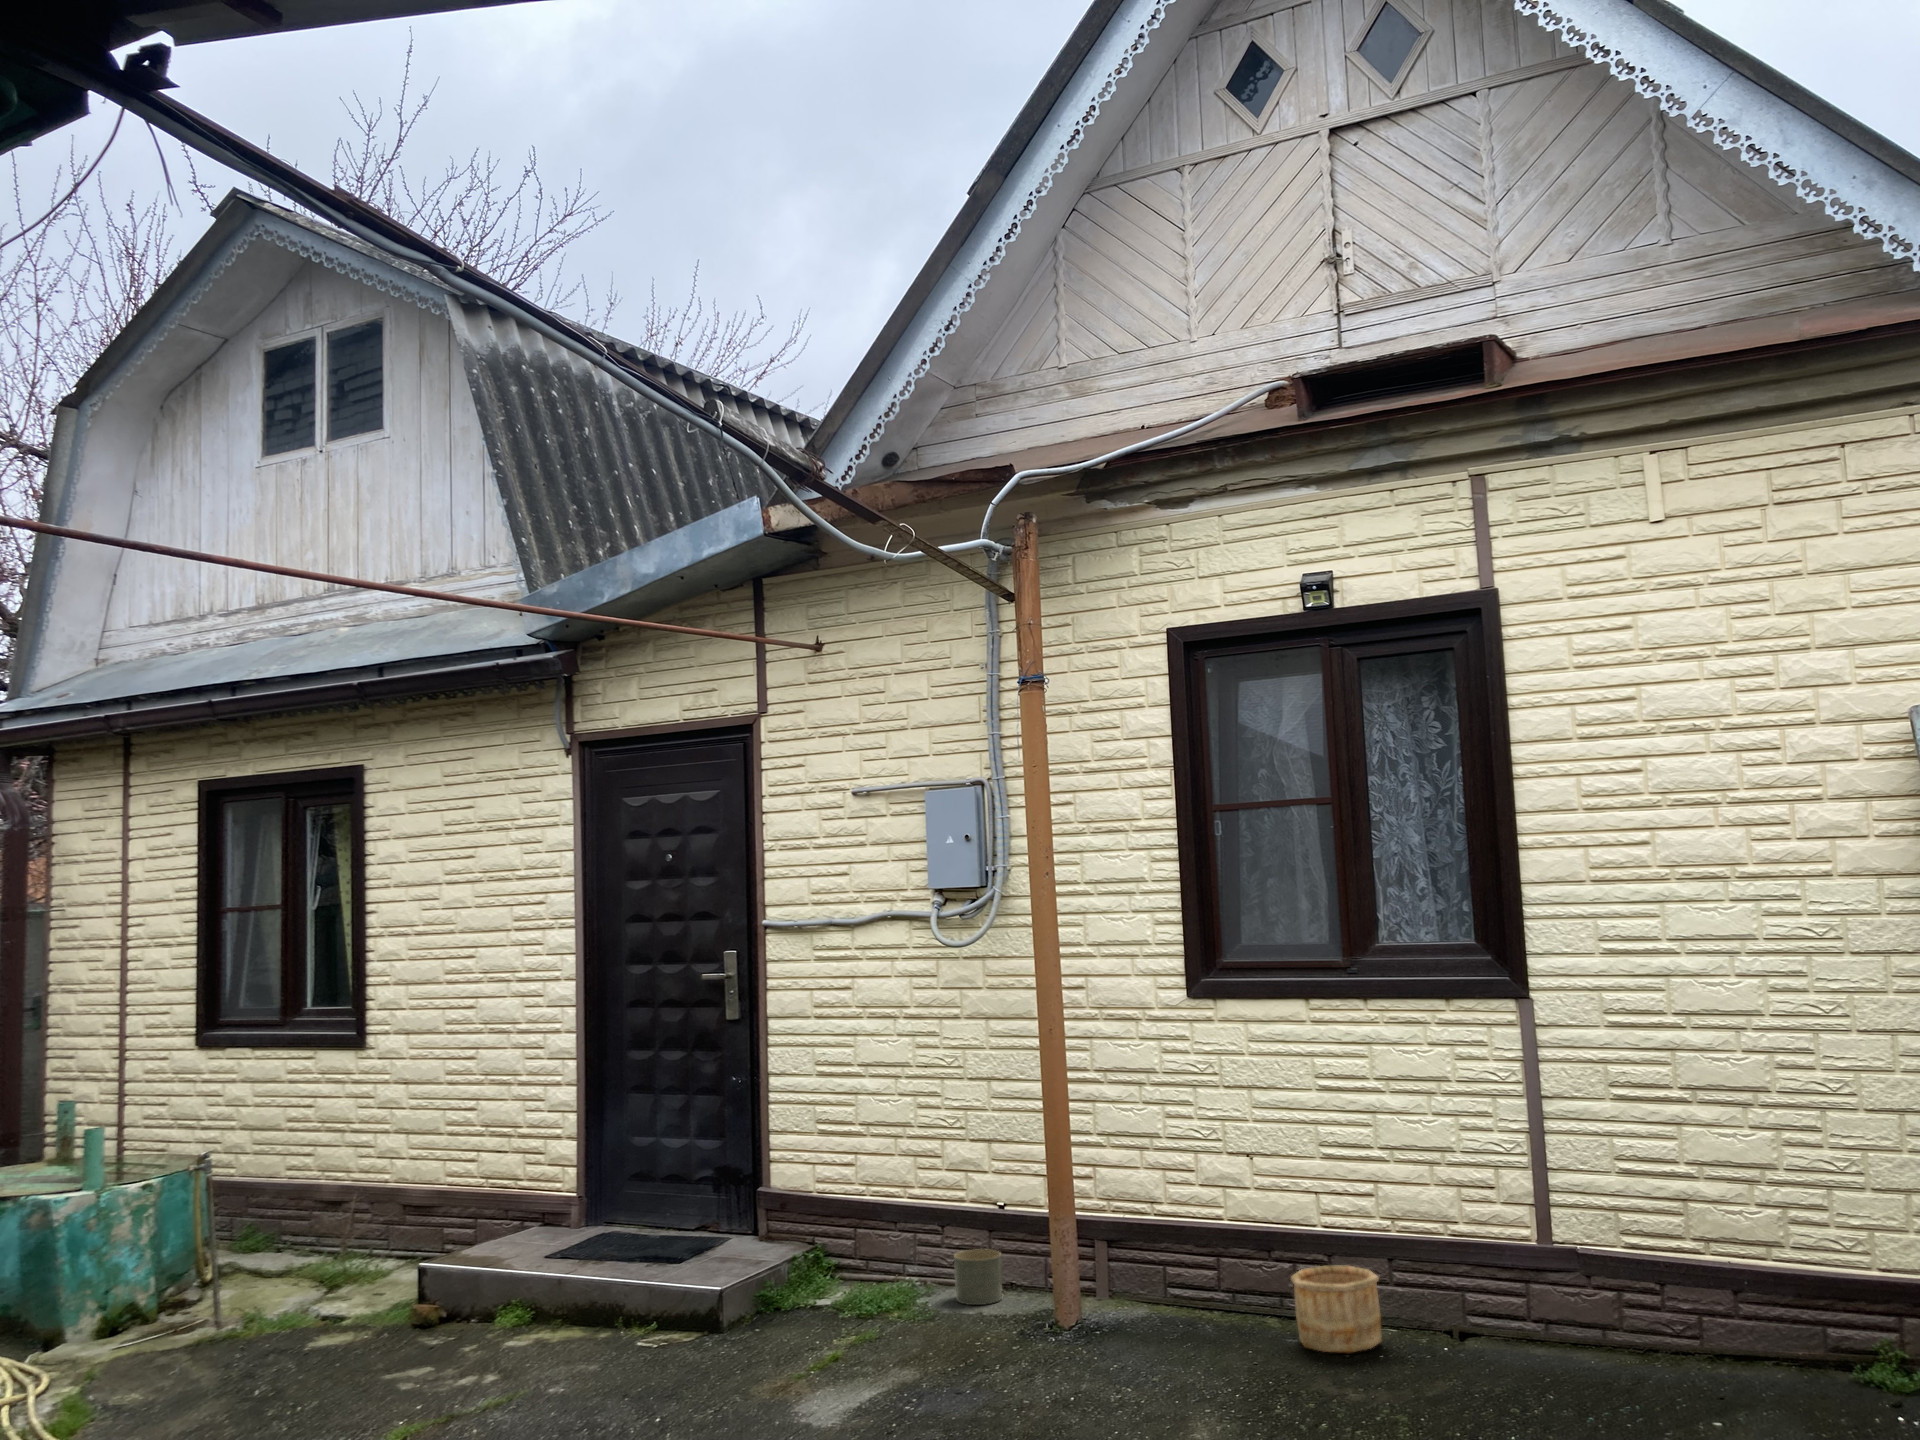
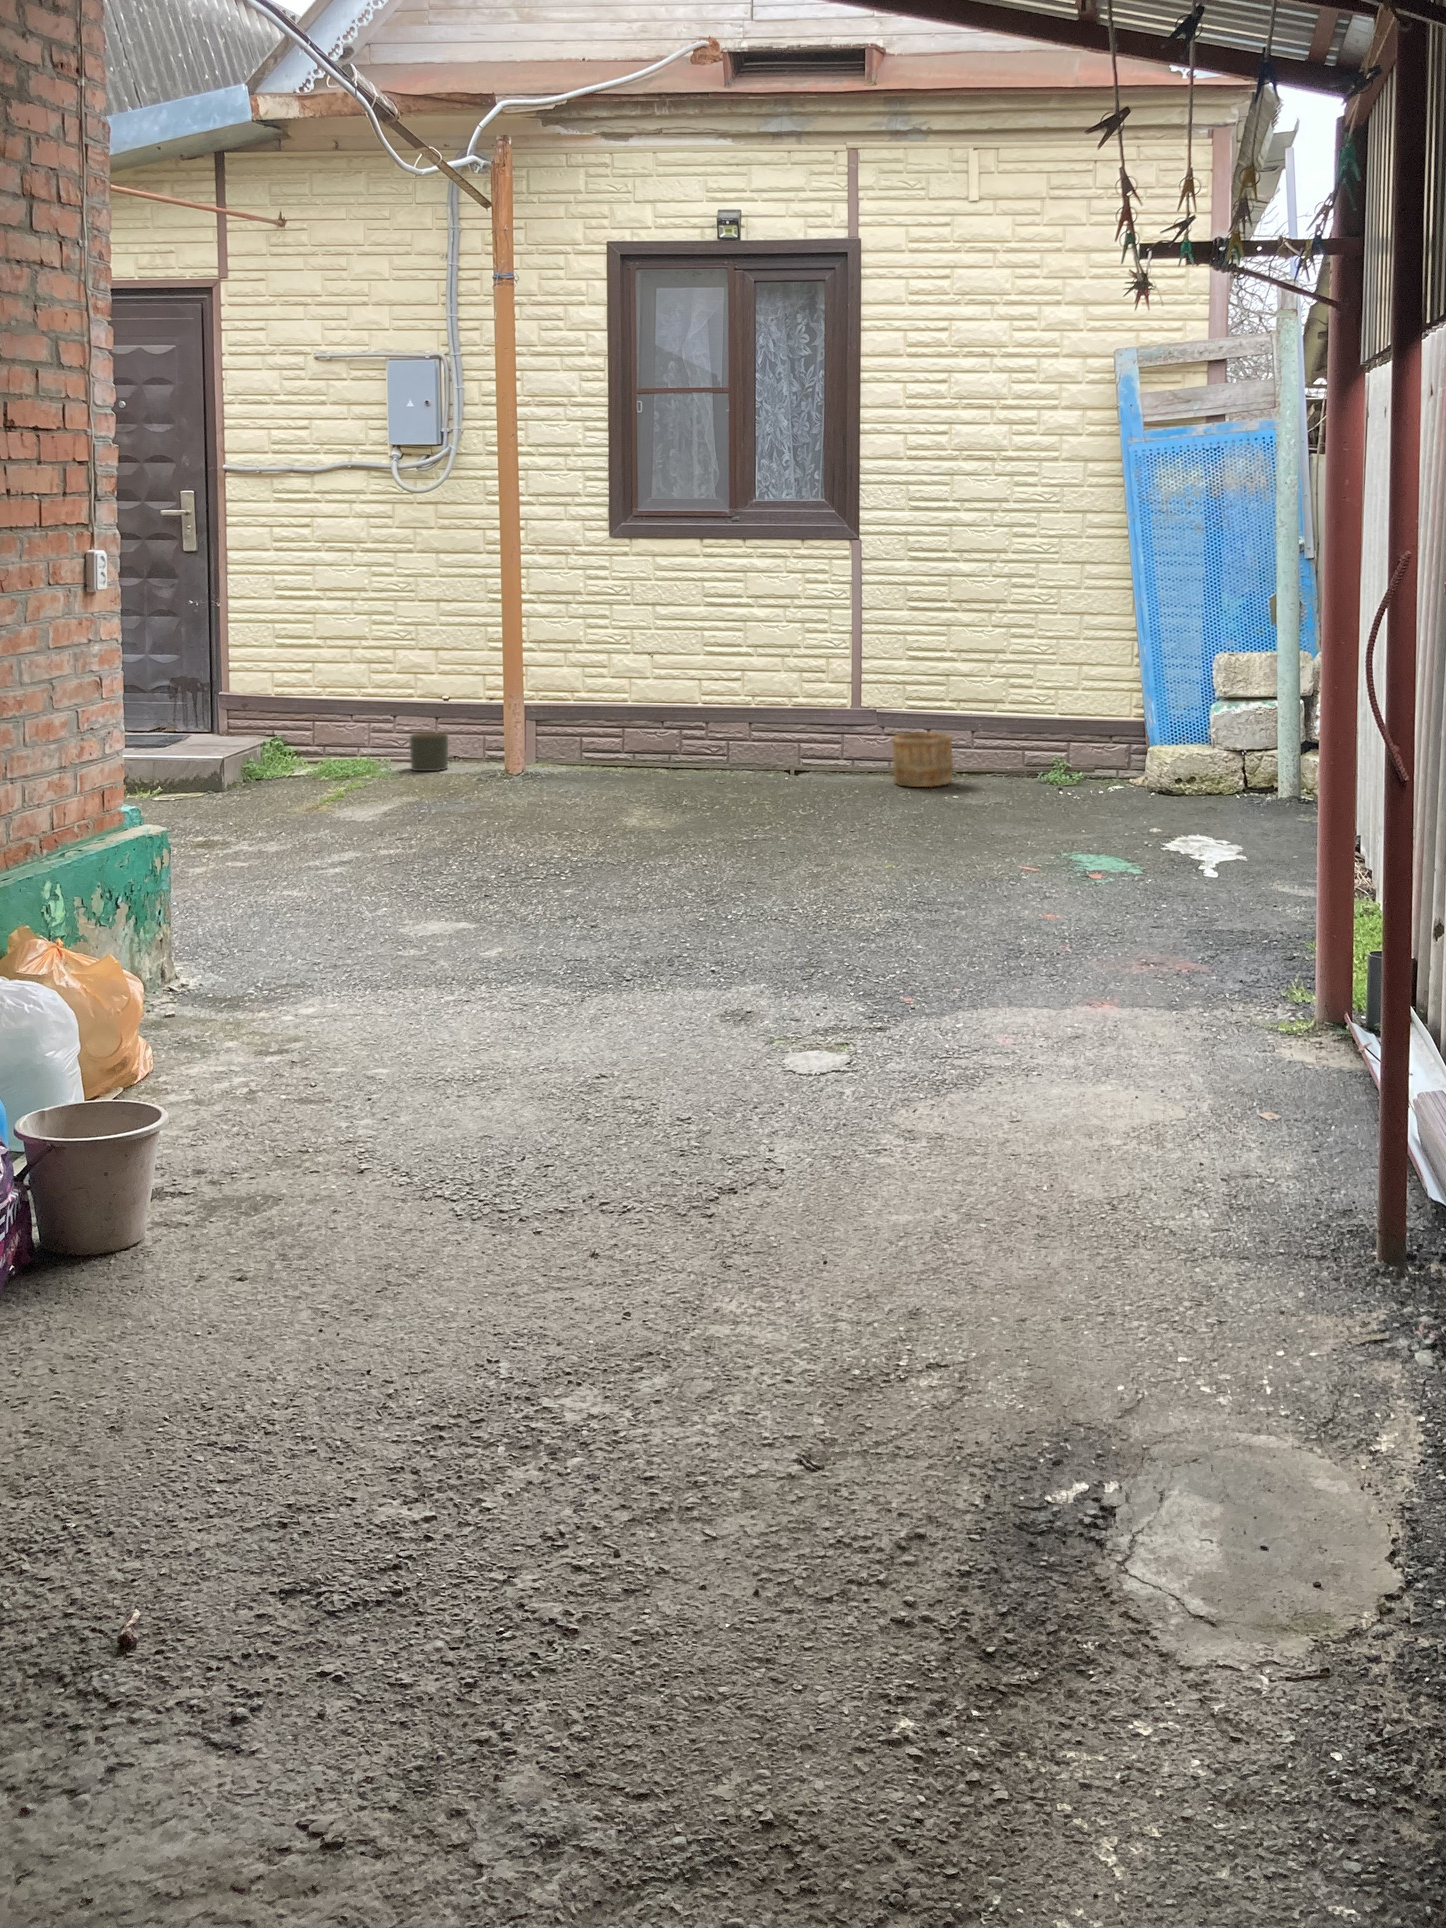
wooden bucket: present [1291,1265,1381,1353] -> present [891,732,953,787]

